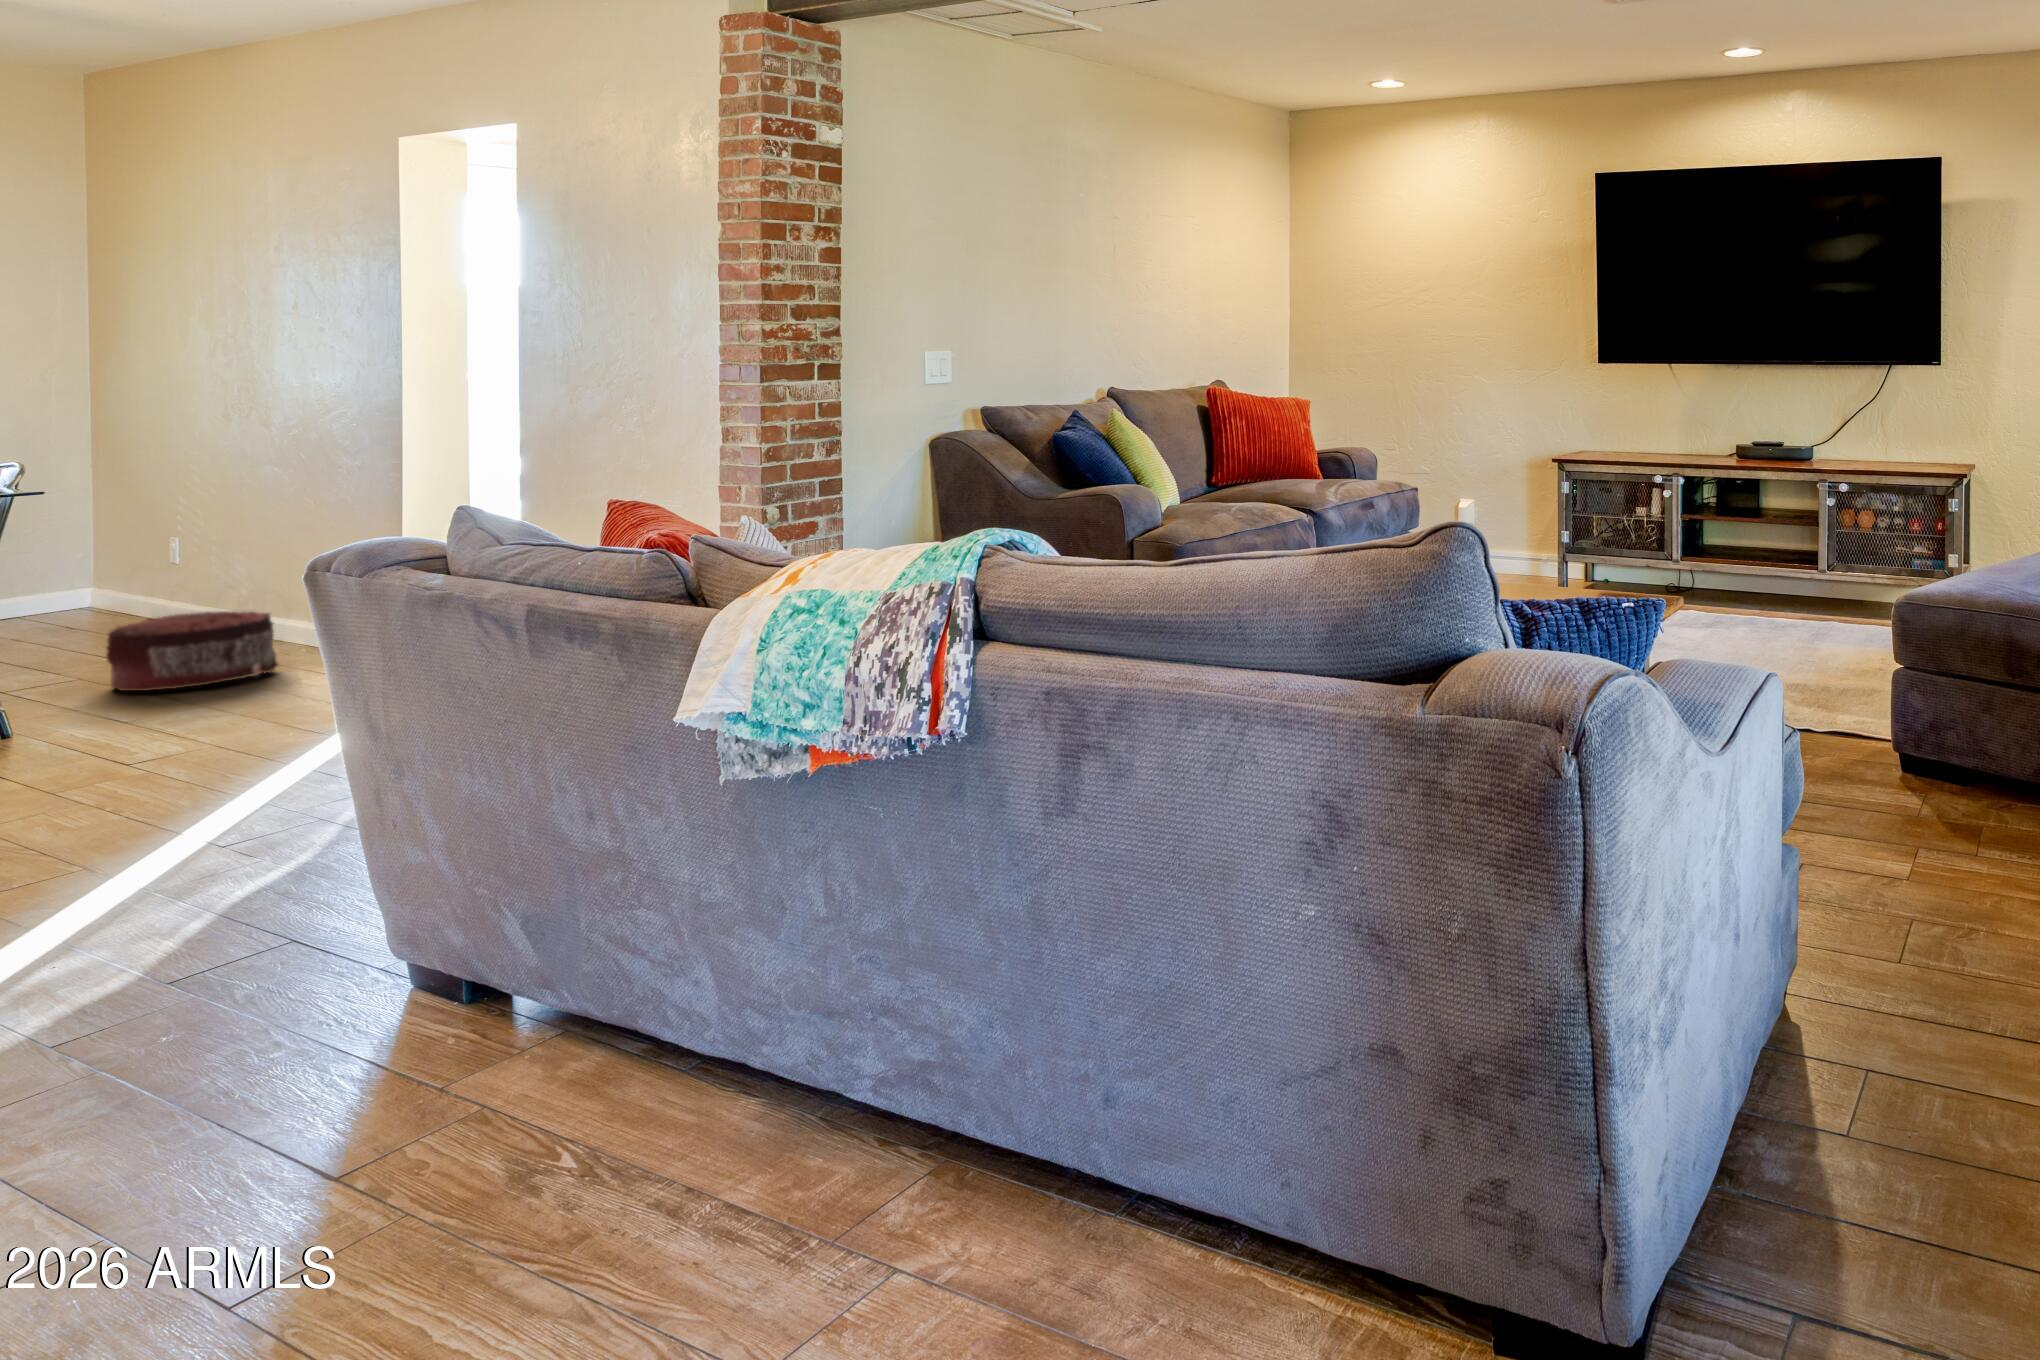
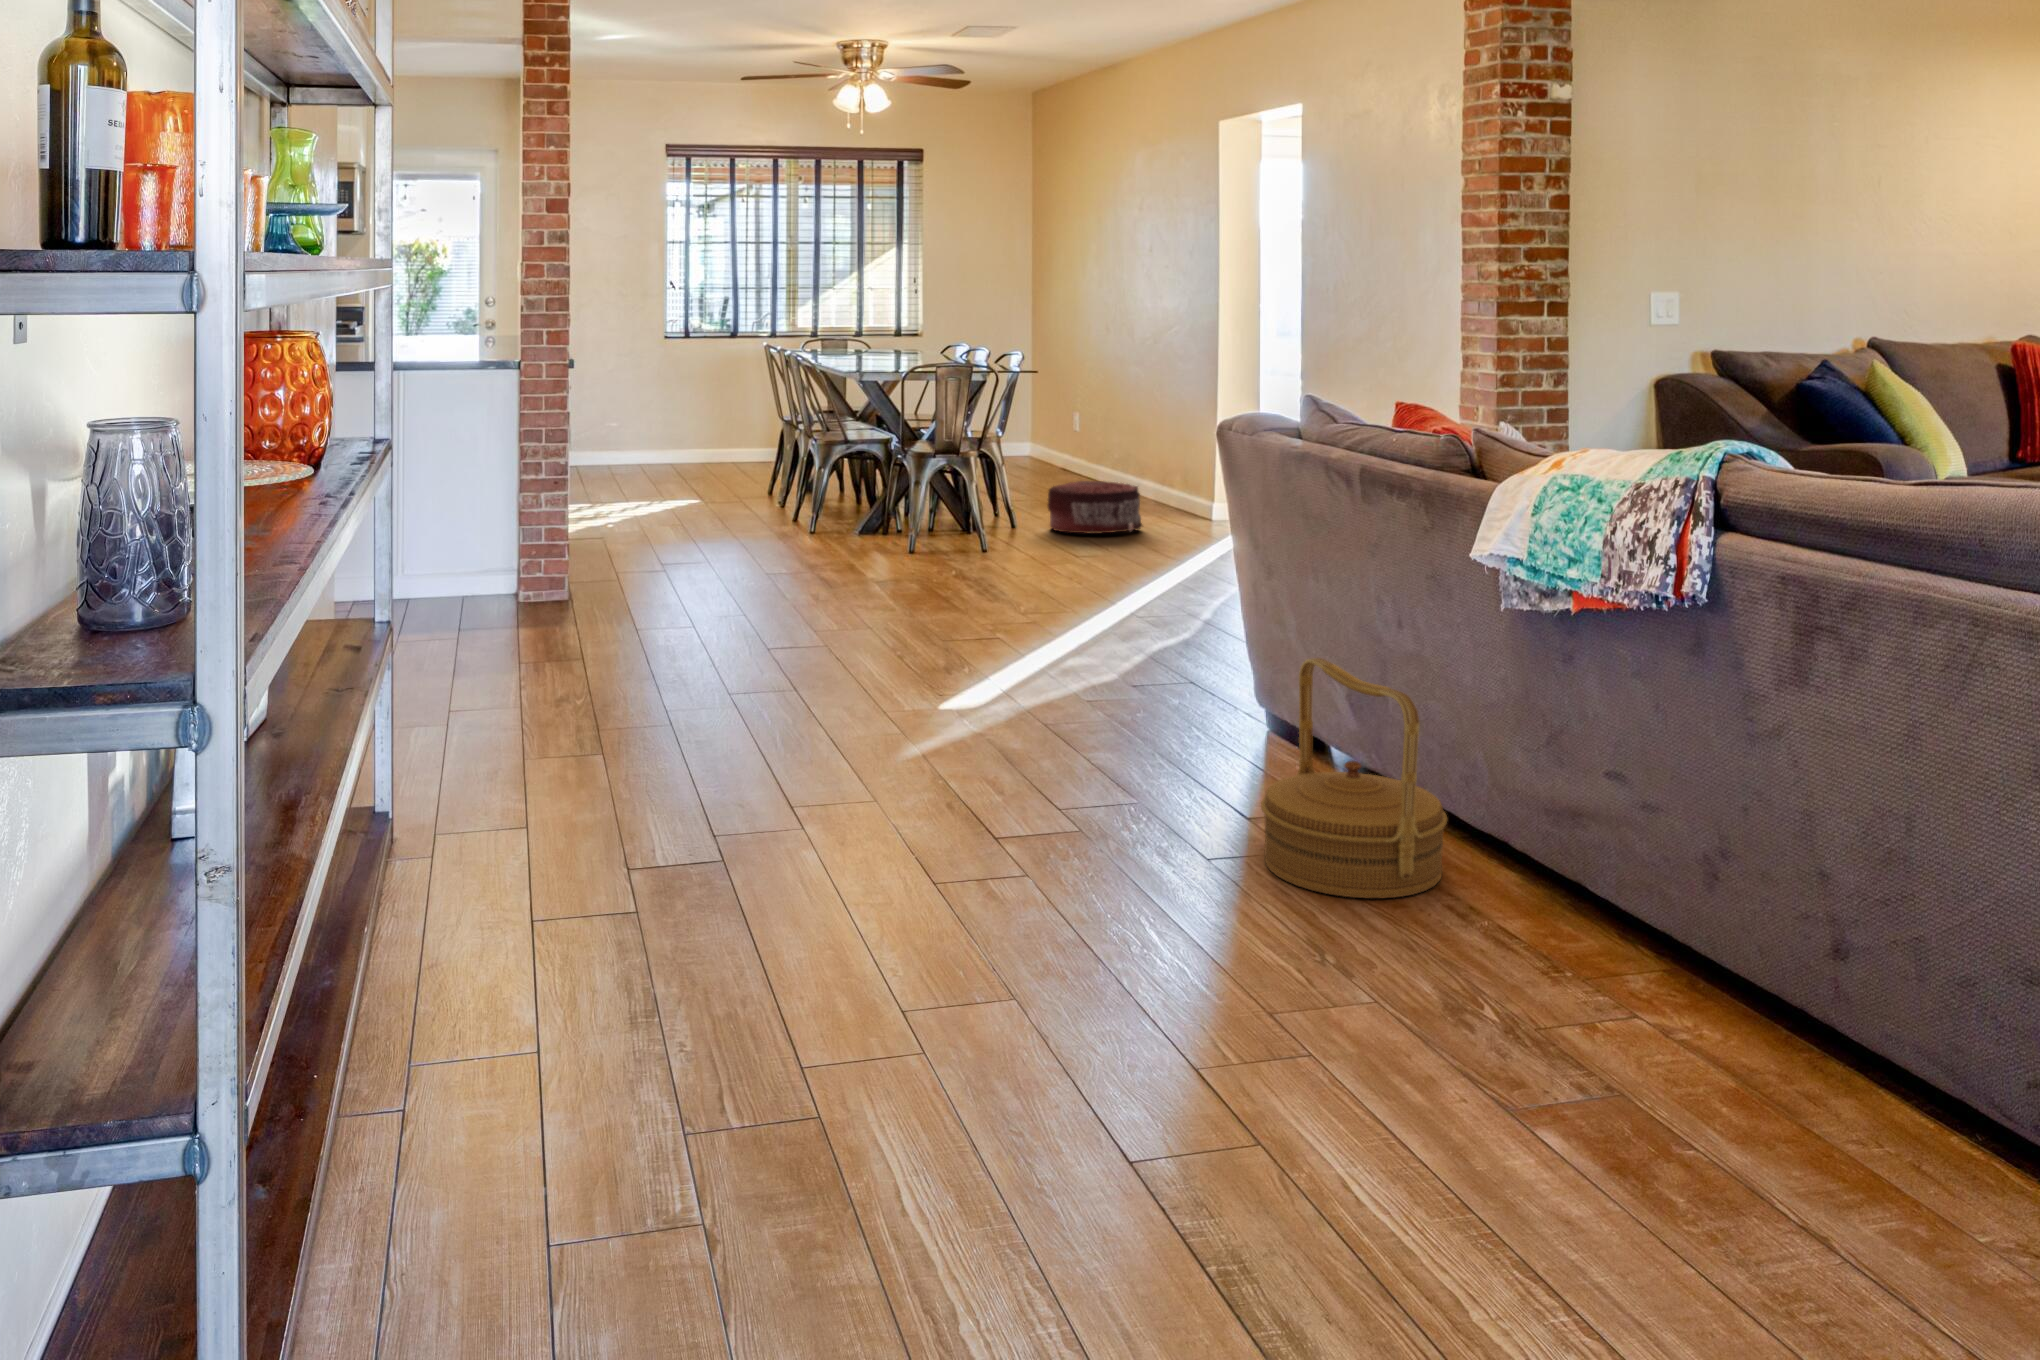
woven basket: none [349,873,655,1235] -> present [1261,658,1447,898]

